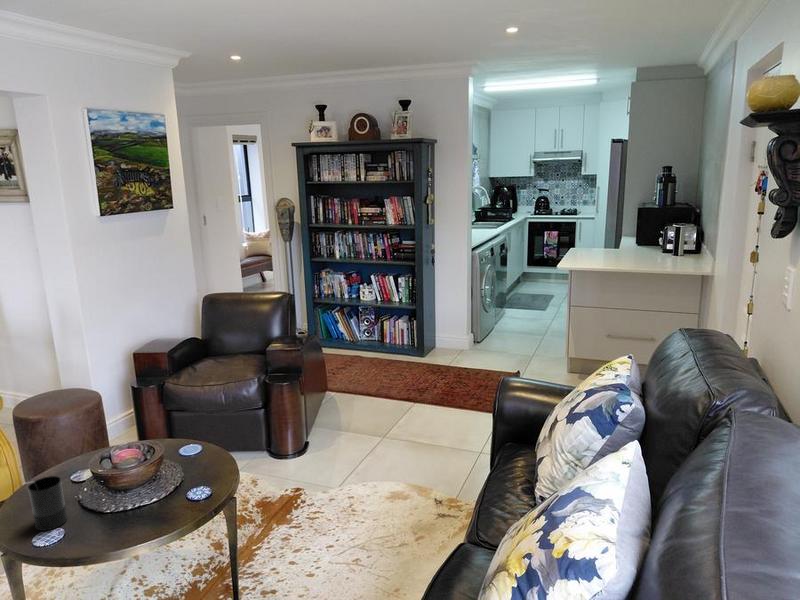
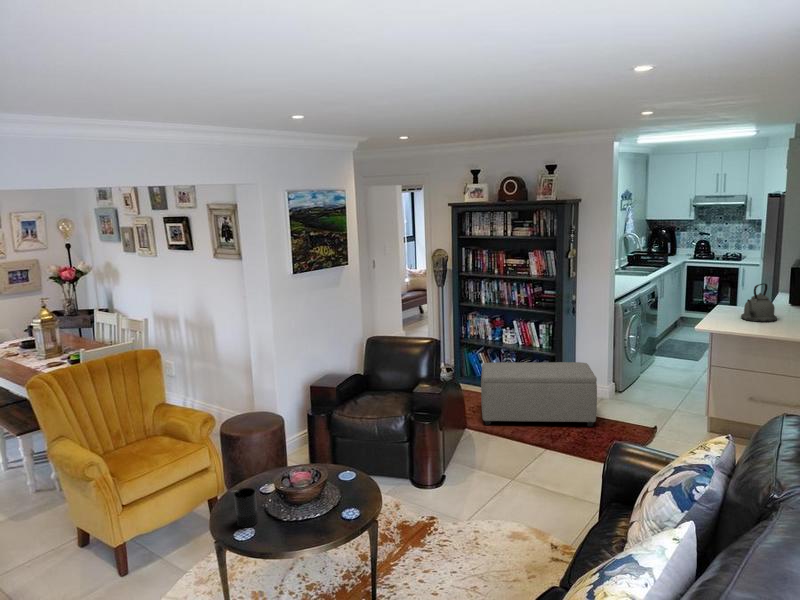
kettle: none [595,222,627,260] -> present [741,283,777,322]
ottoman: none [340,313,461,385] -> present [481,362,597,427]

